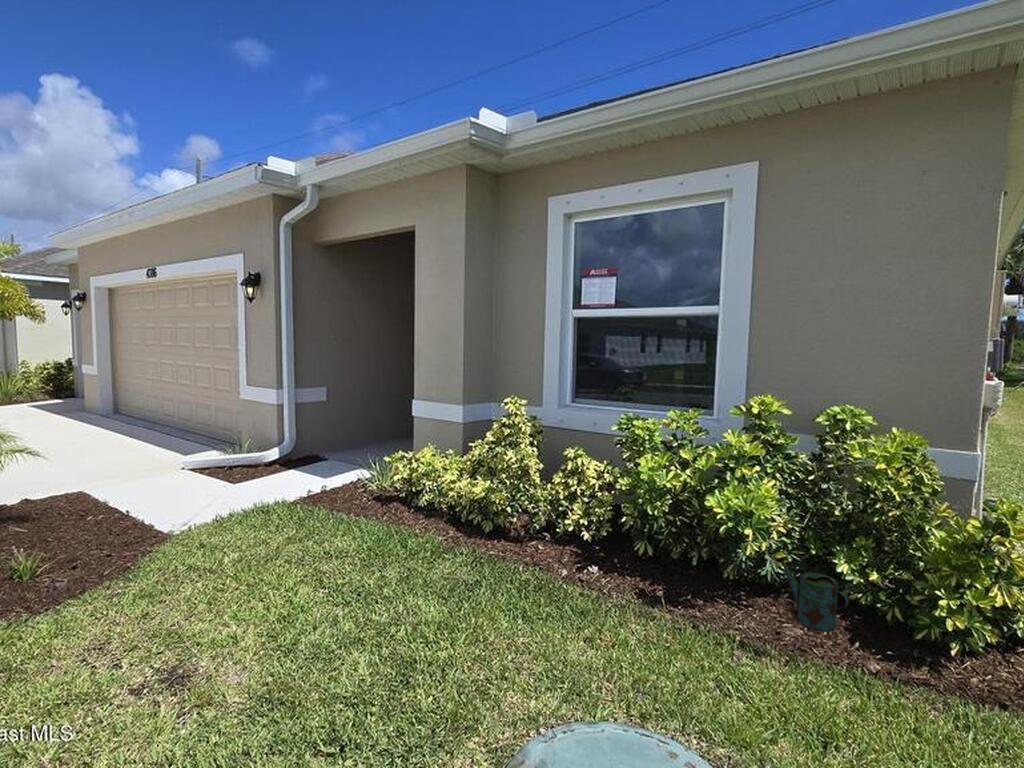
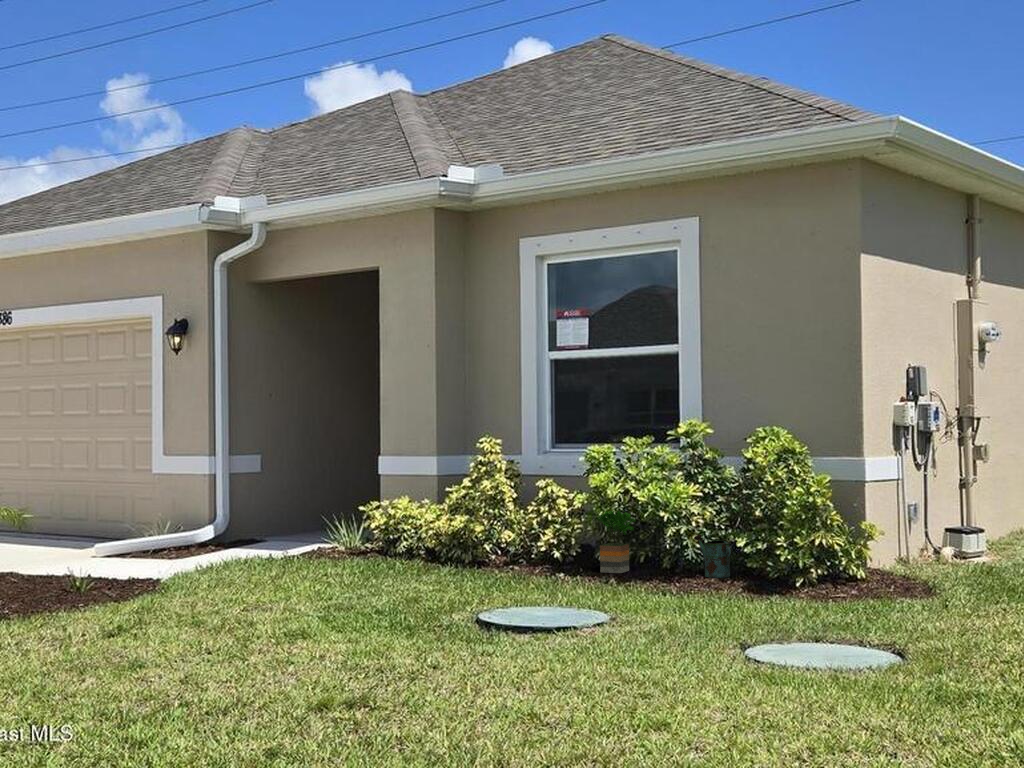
potted tree: none [643,510,695,593] -> present [598,511,635,573]

